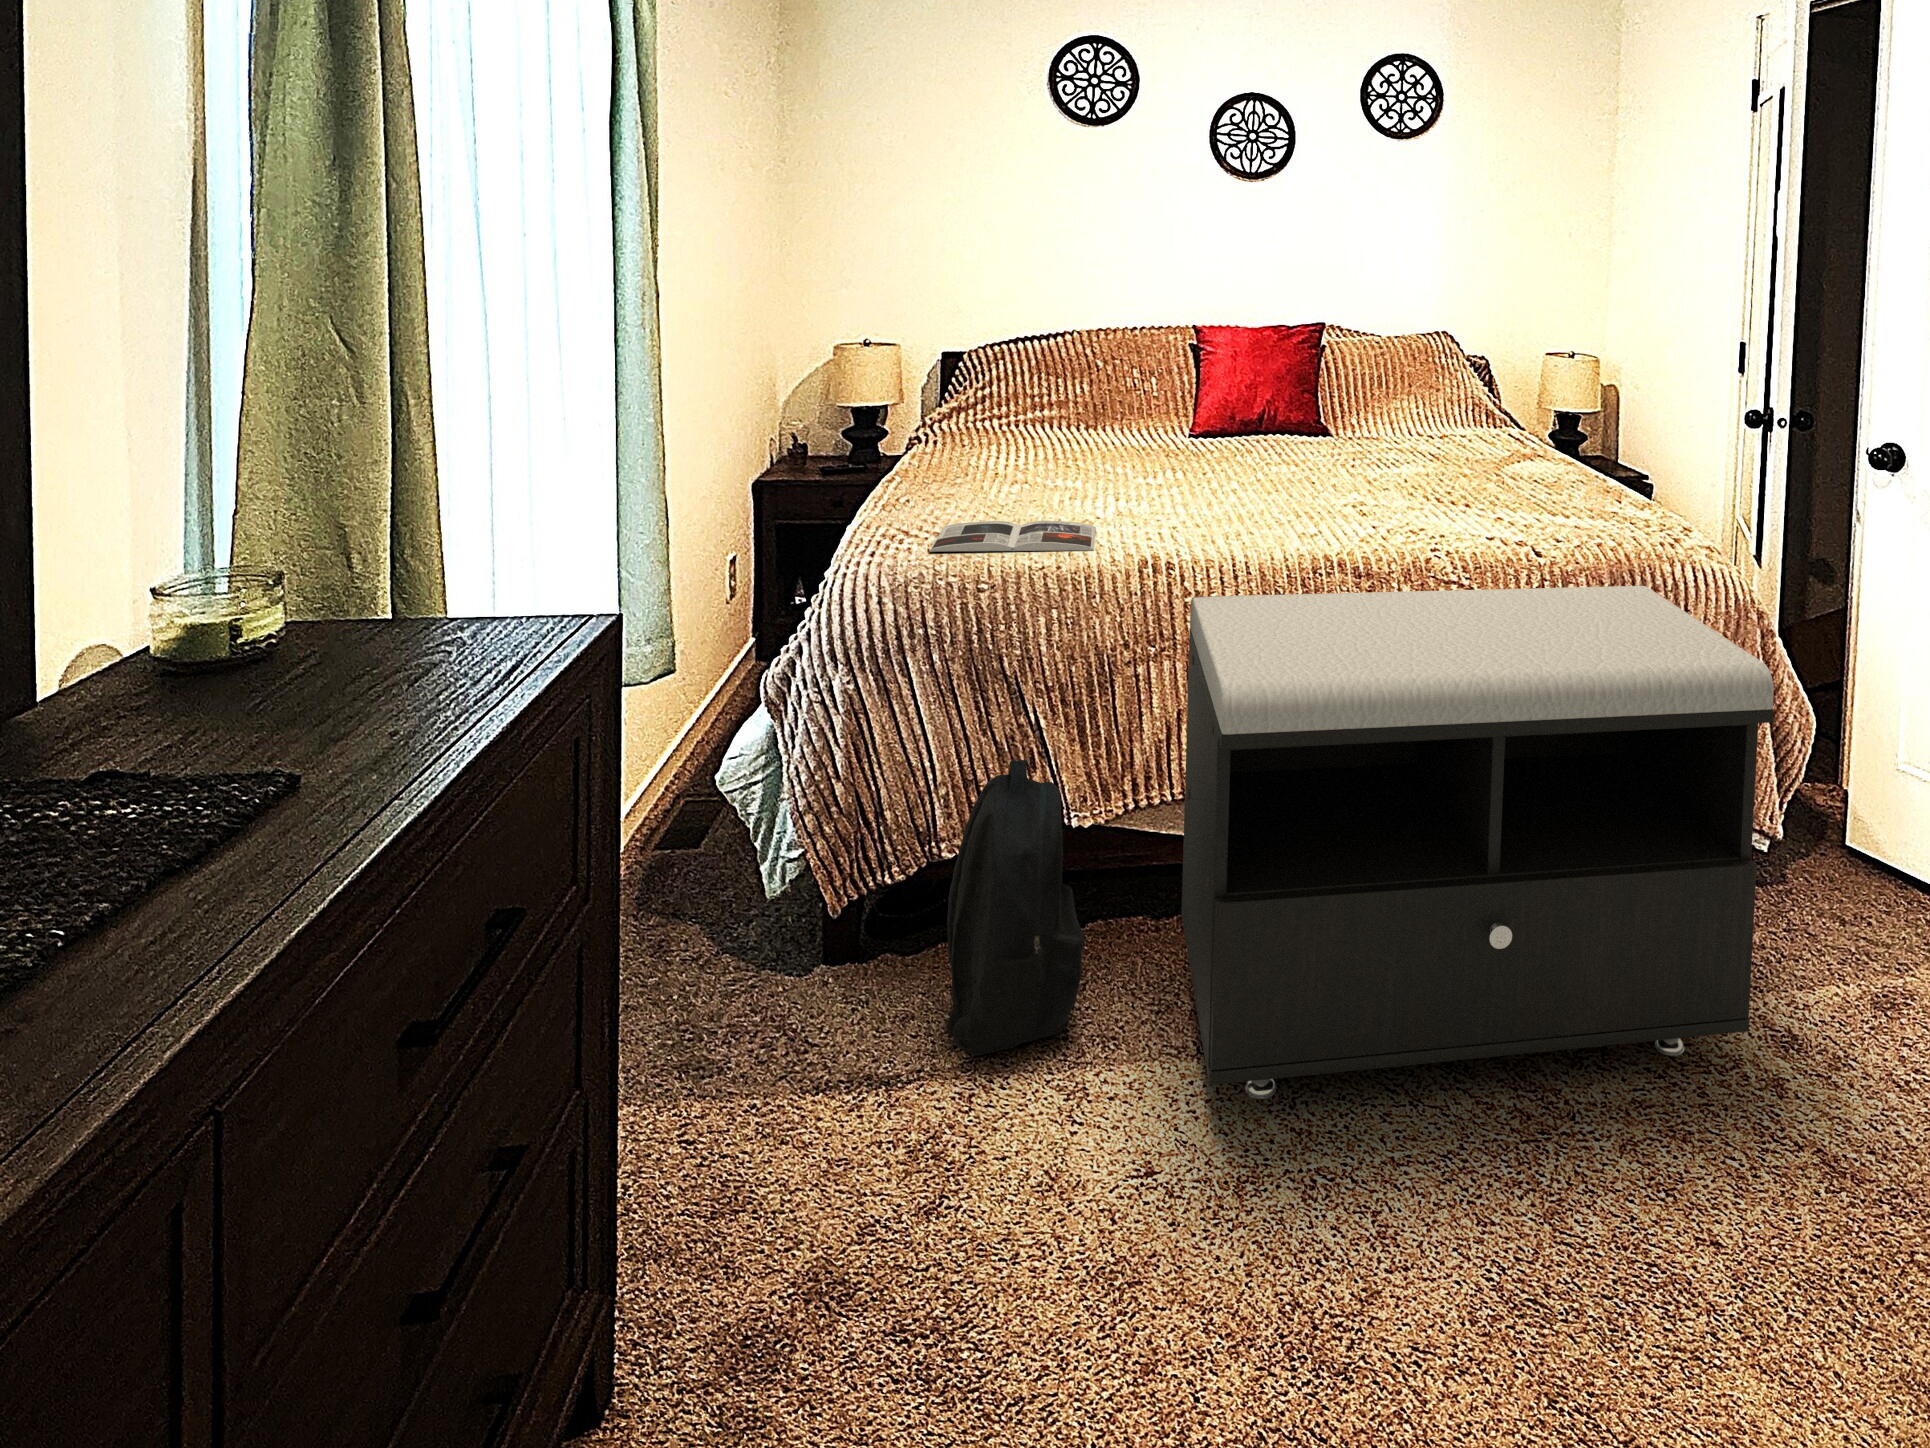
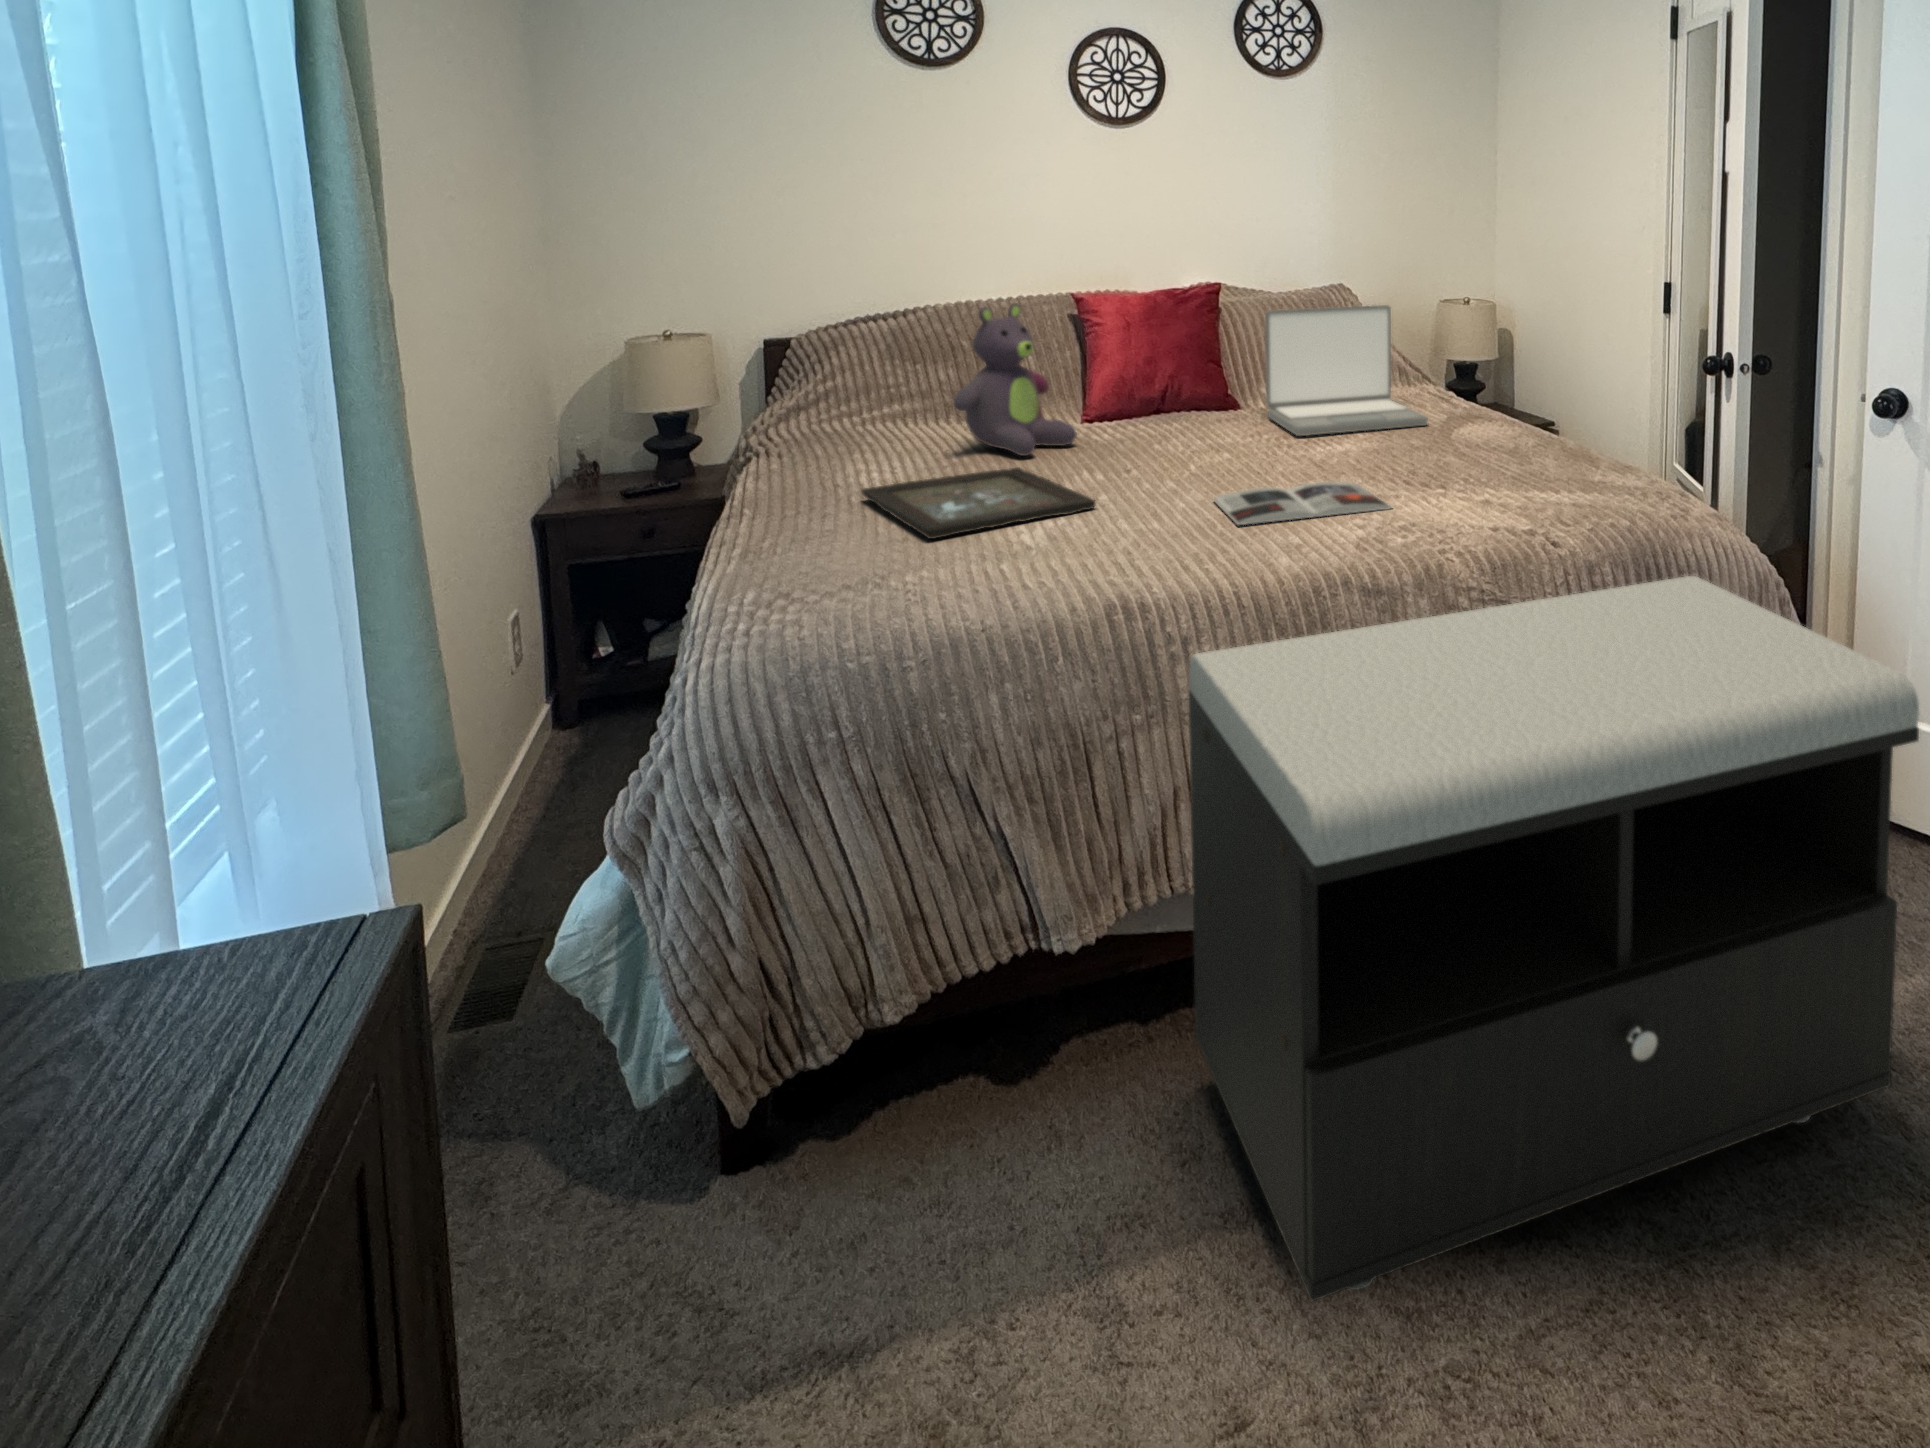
stuffed bear: none [1077,327,1178,457] -> present [954,303,1076,456]
laptop: none [1351,348,1490,460] -> present [1265,305,1428,436]
tray: none [989,463,1169,507] -> present [862,467,1096,539]
magazine: present [930,521,1096,552] -> present [1214,482,1391,525]
backpack: present [946,760,1085,1056] -> none [912,897,1102,1300]

